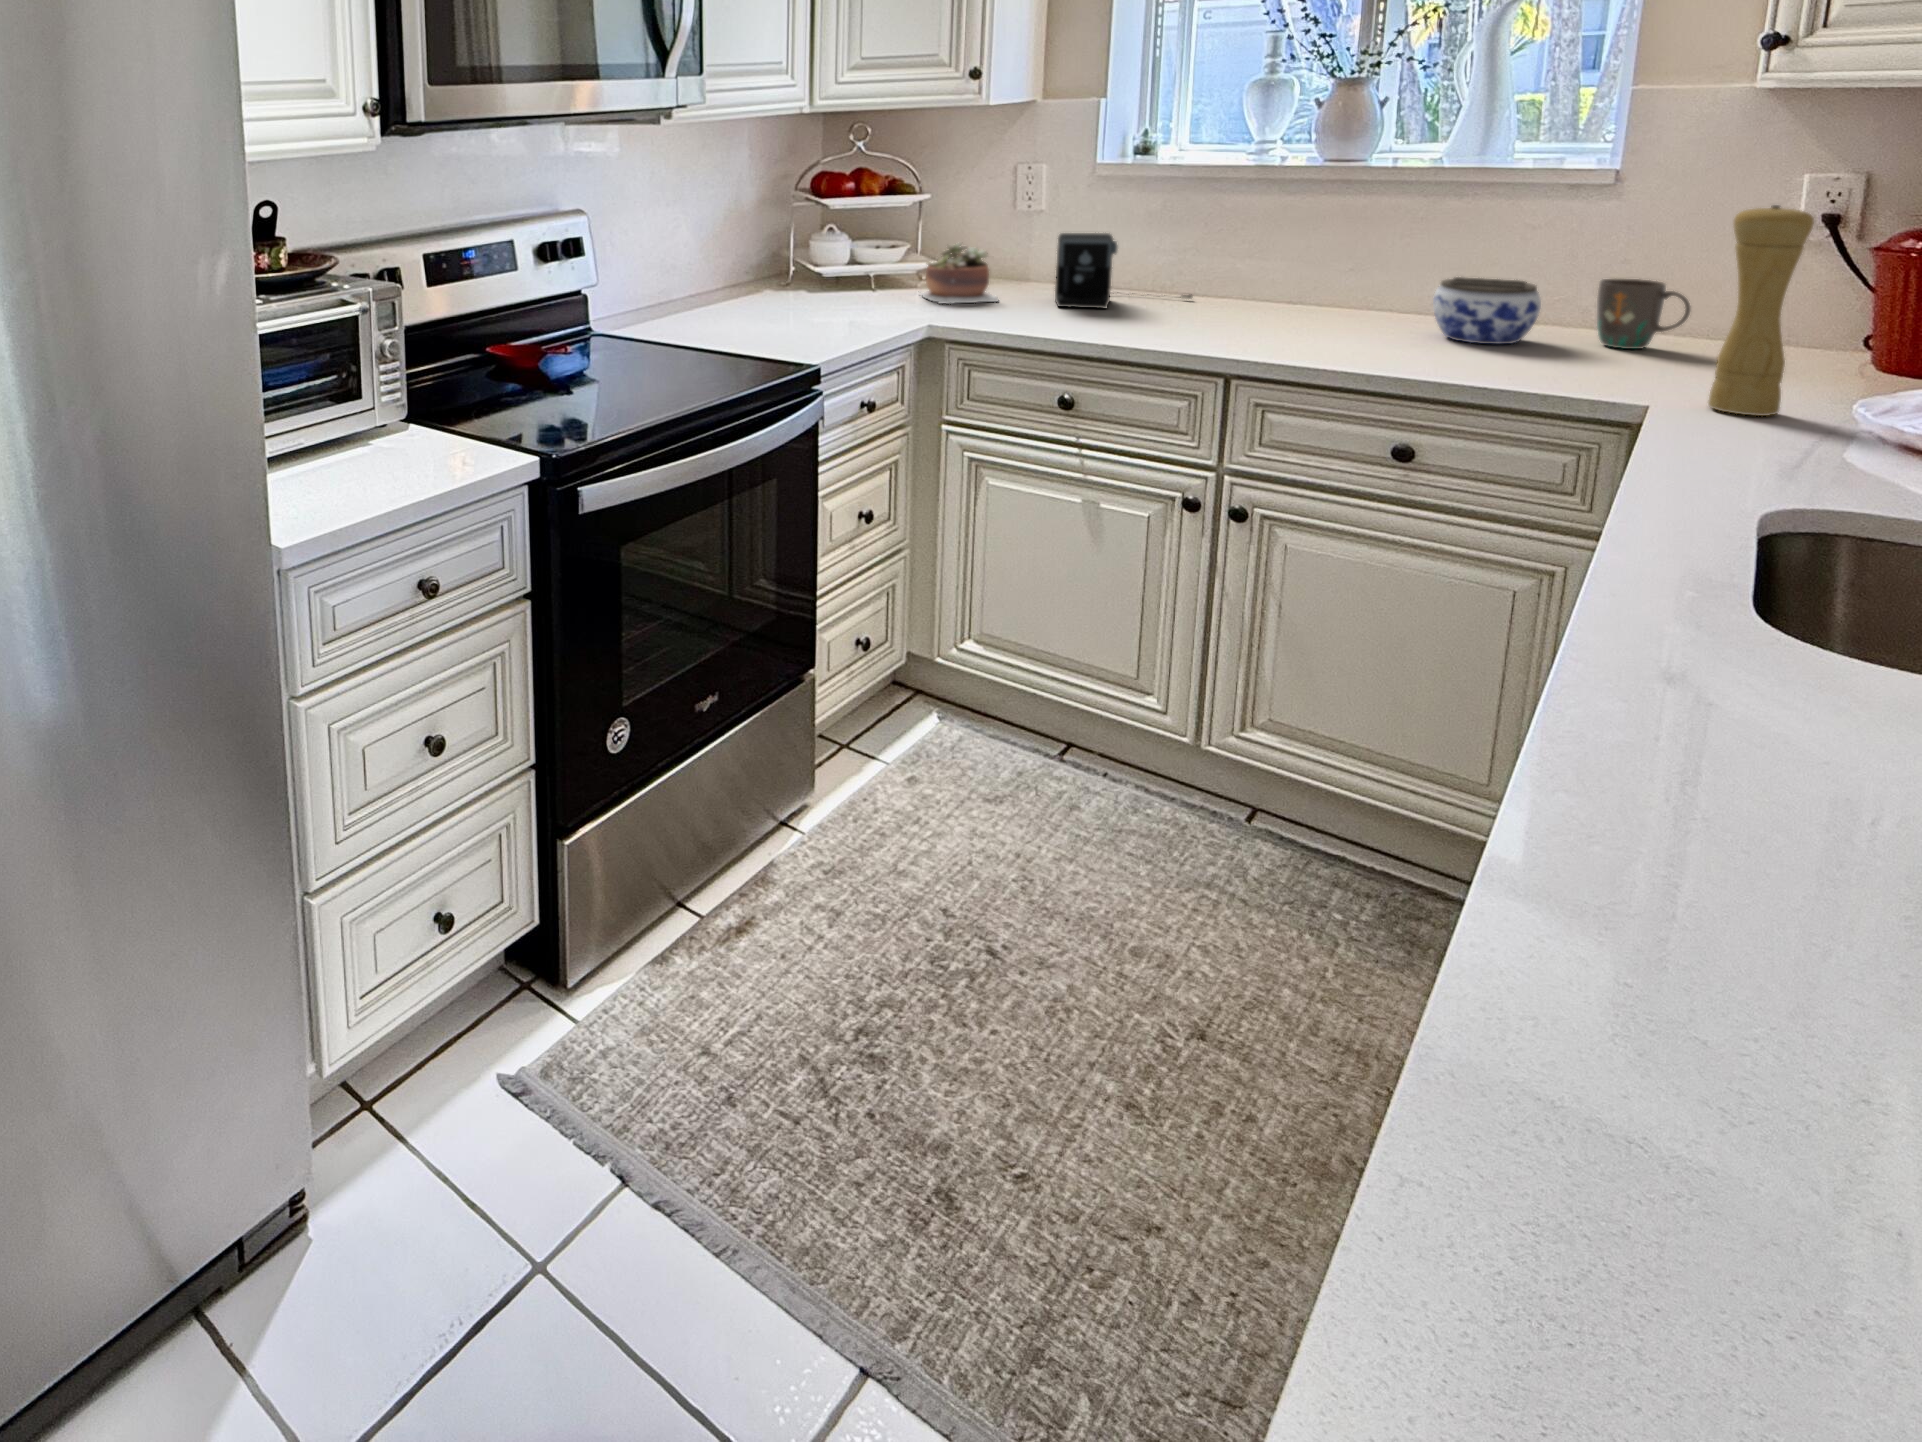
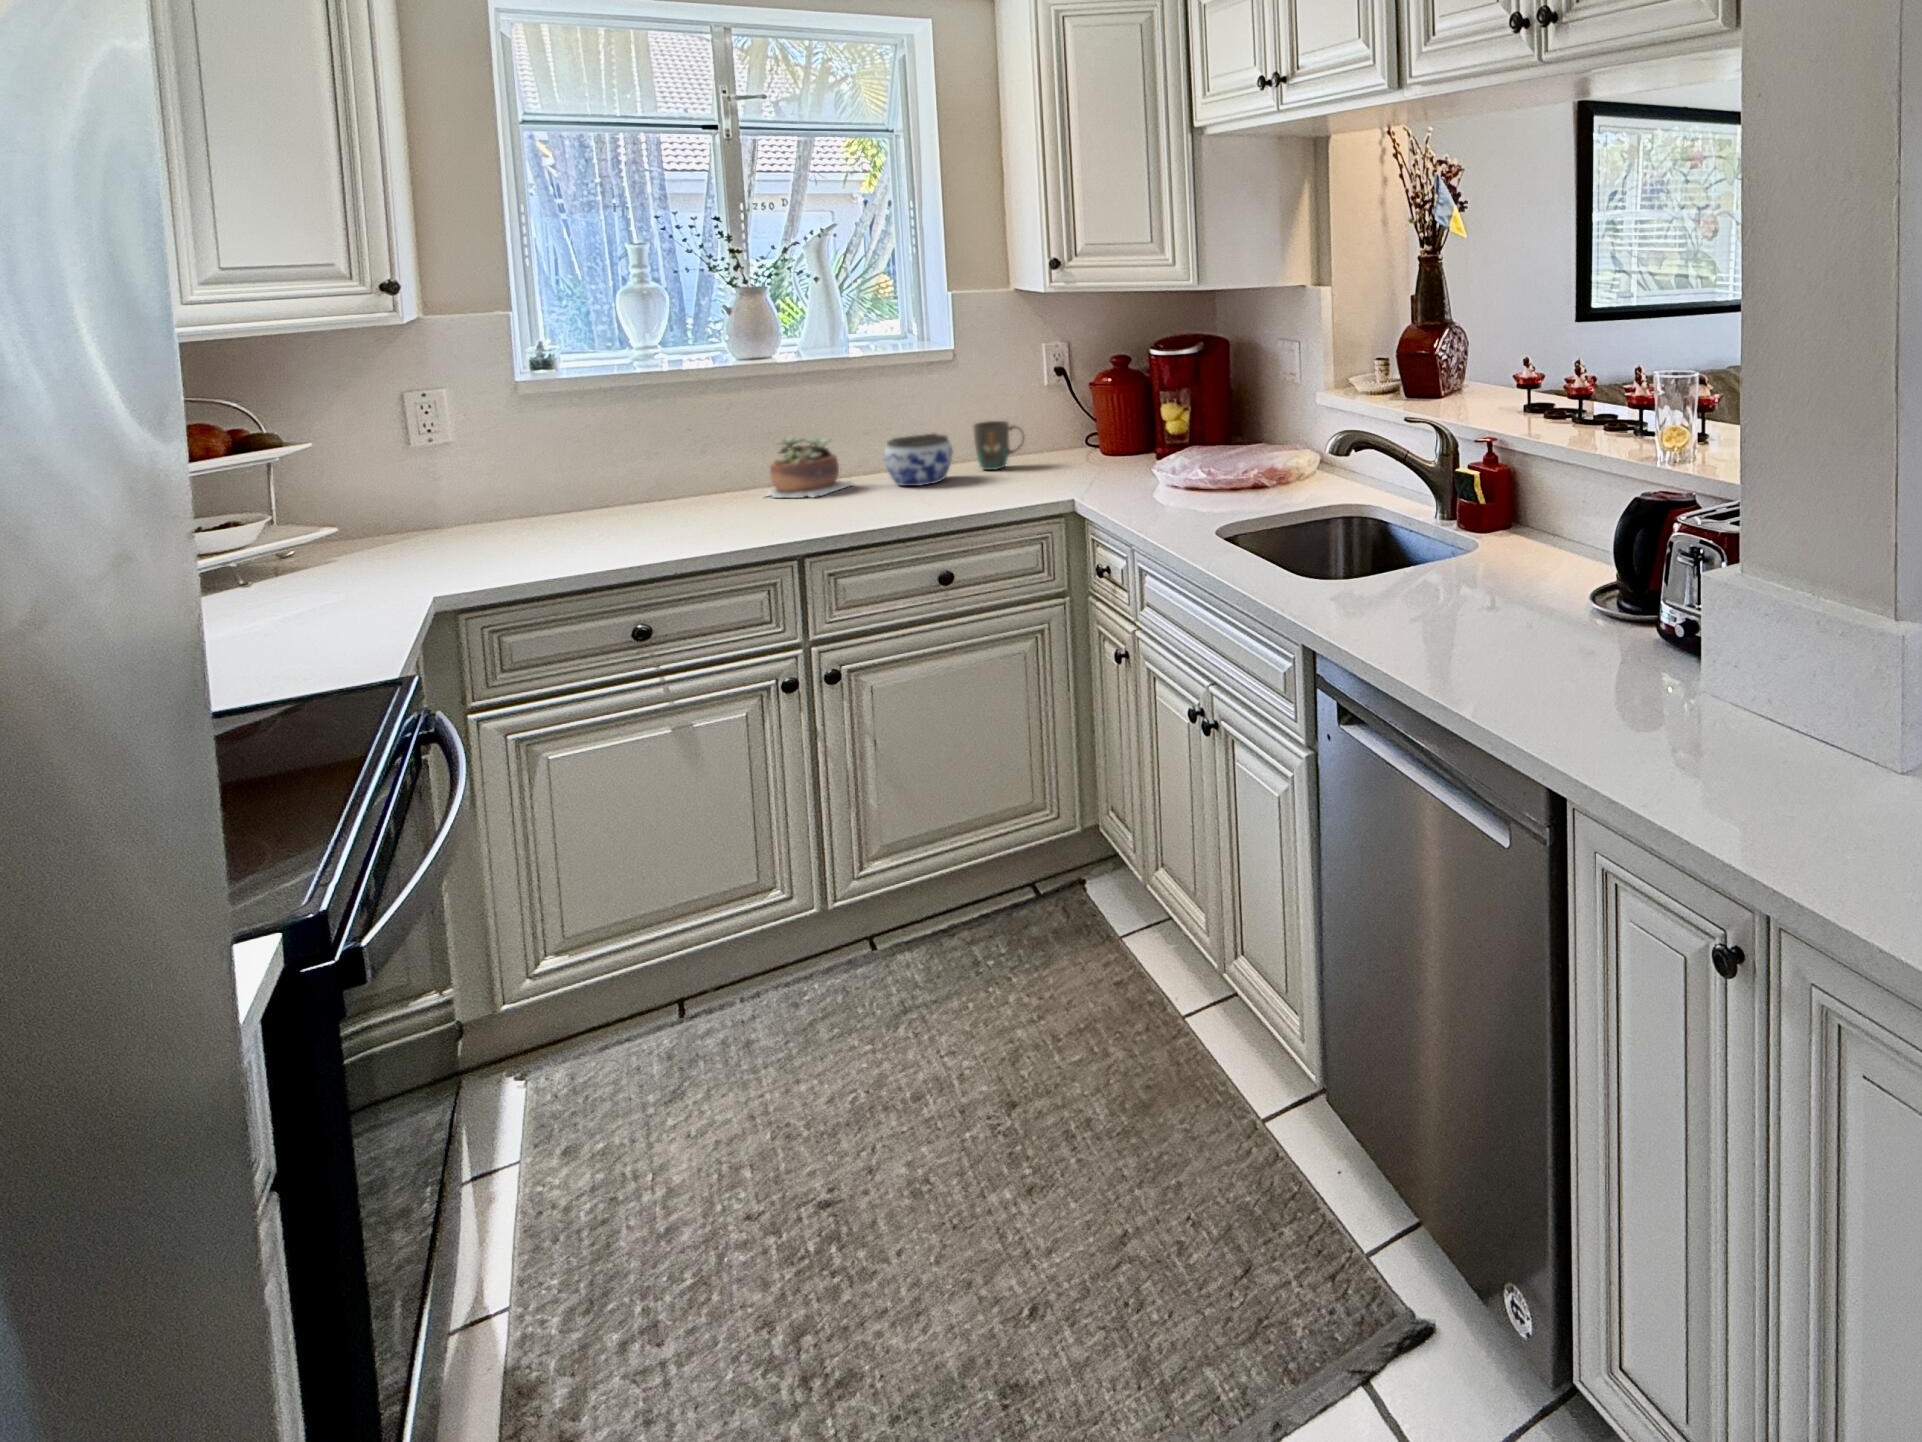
pepper mill: present [1708,205,1814,416] -> none [1089,359,1127,489]
coffee maker: present [1055,233,1192,309] -> none [507,451,658,539]
succulent plant: present [922,243,998,304] -> present [767,436,853,498]

